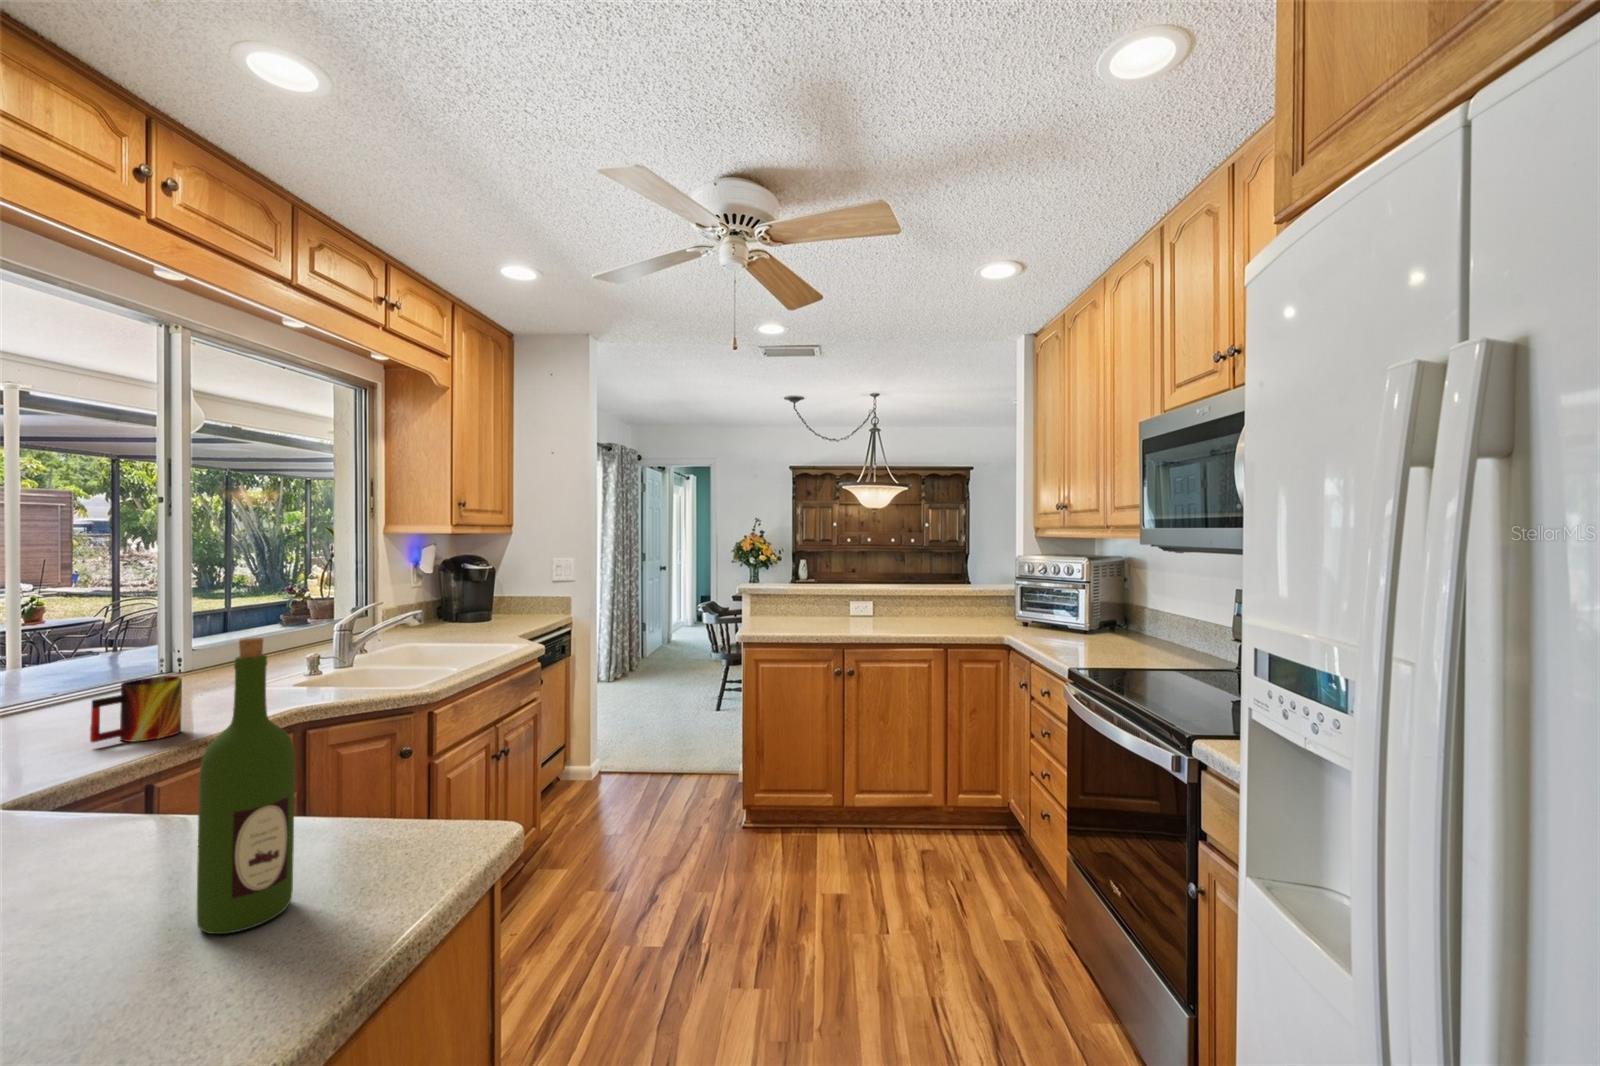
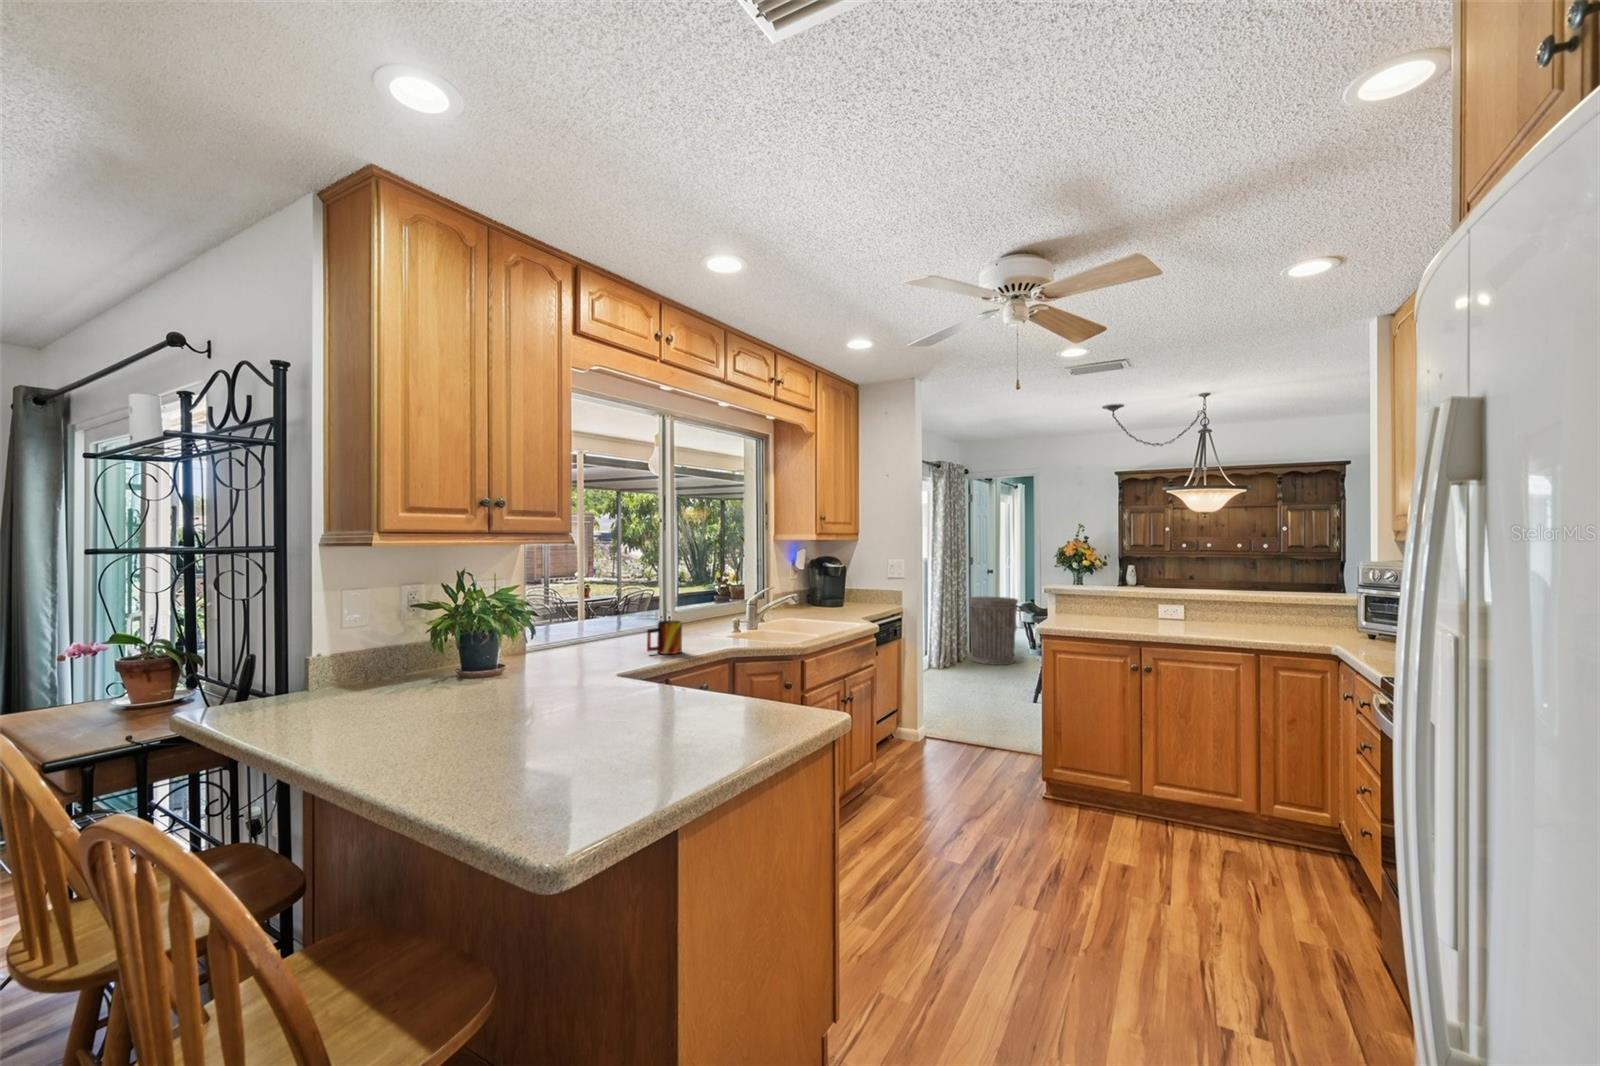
trash can: none [643,595,697,670] -> present [969,597,1018,665]
wine bottle: present [197,638,295,934] -> none [717,588,751,720]

